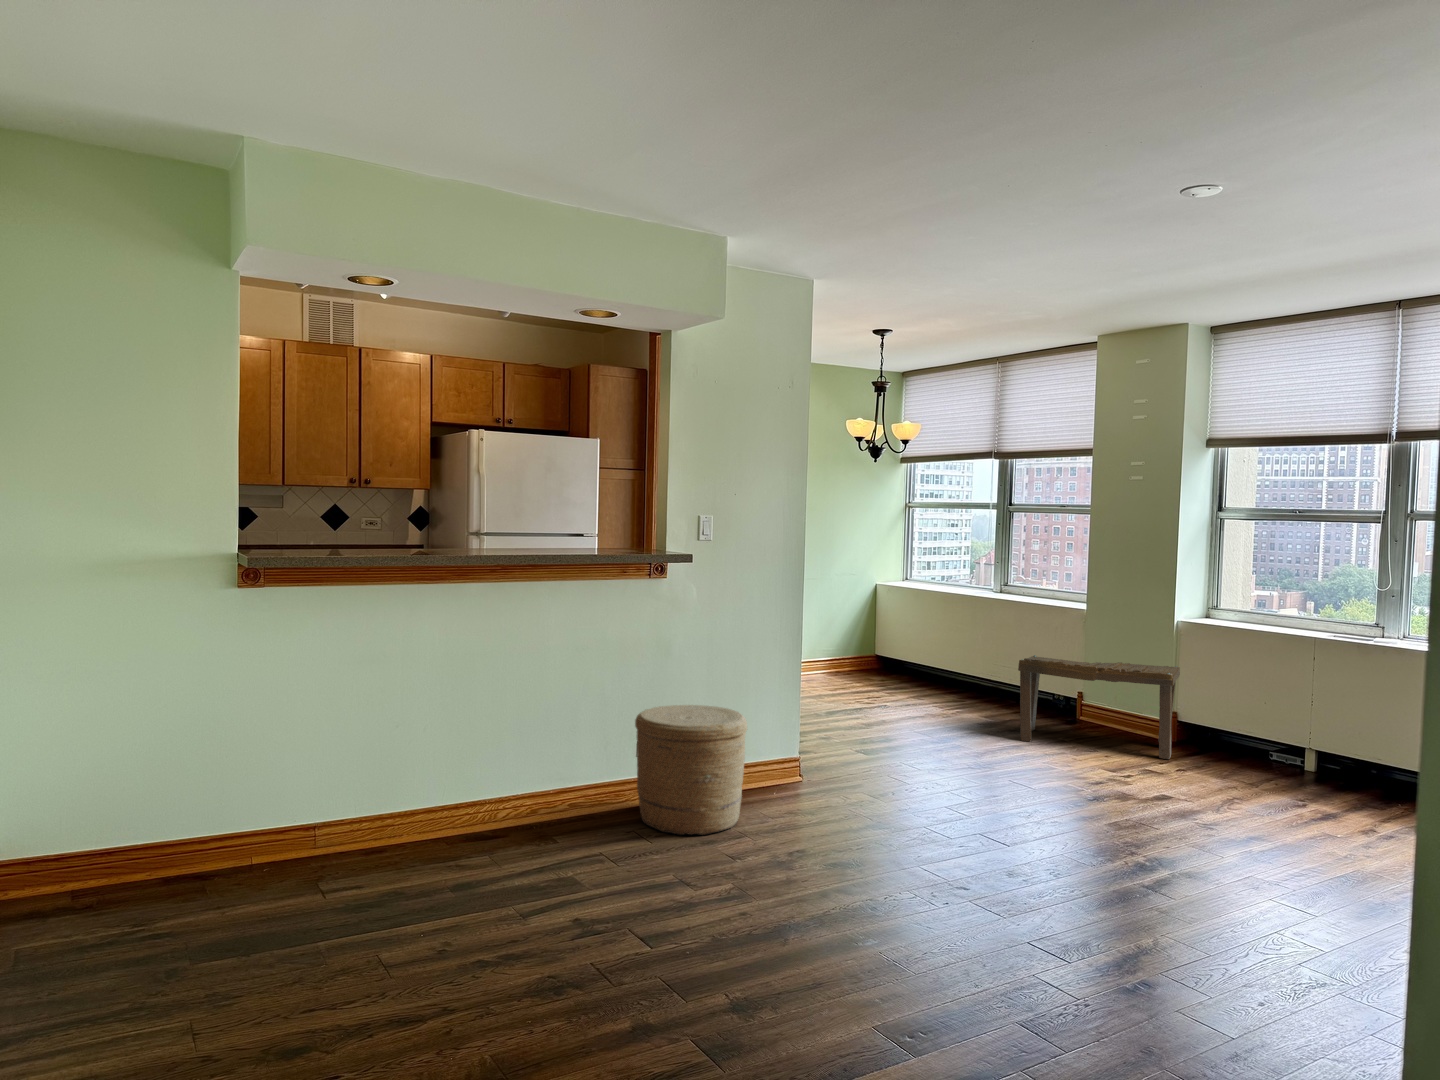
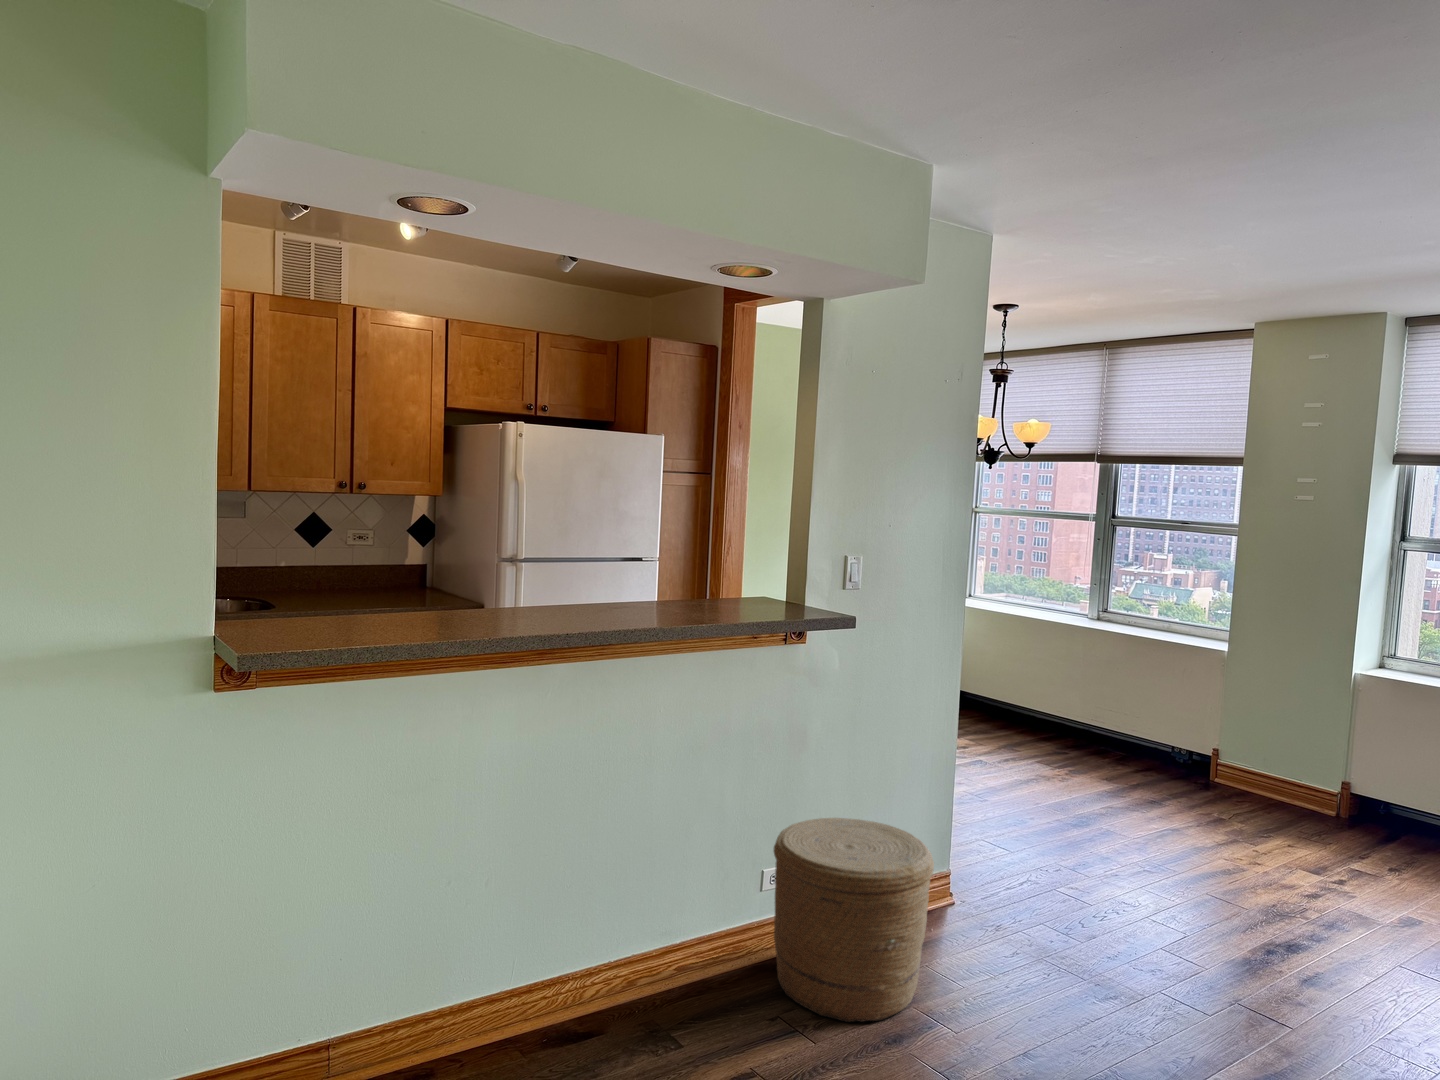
bench: present [1018,655,1180,759] -> none [1159,708,1374,848]

